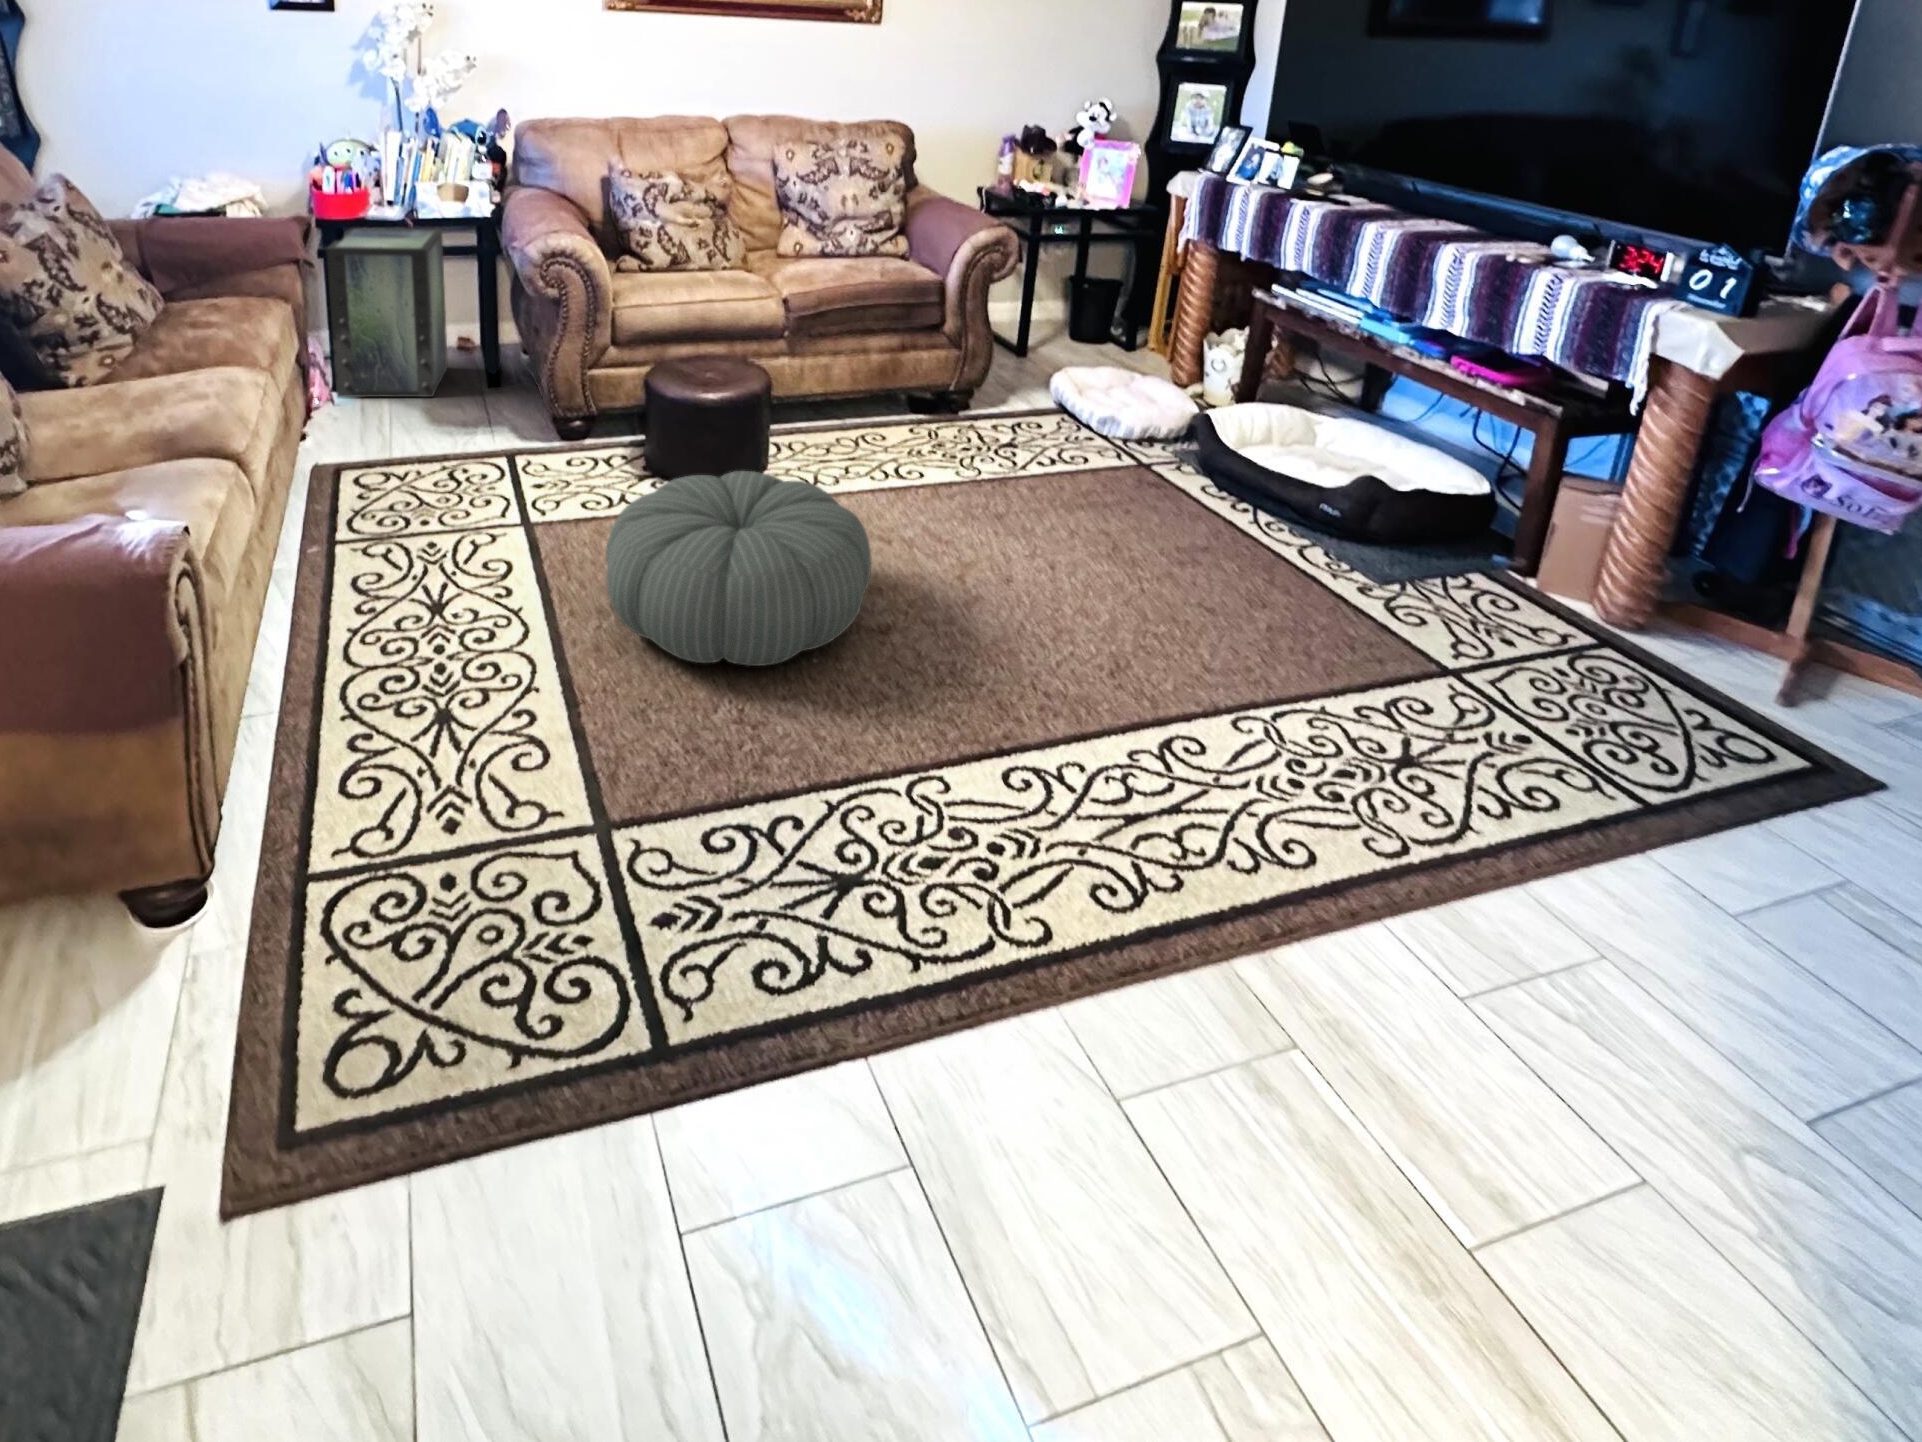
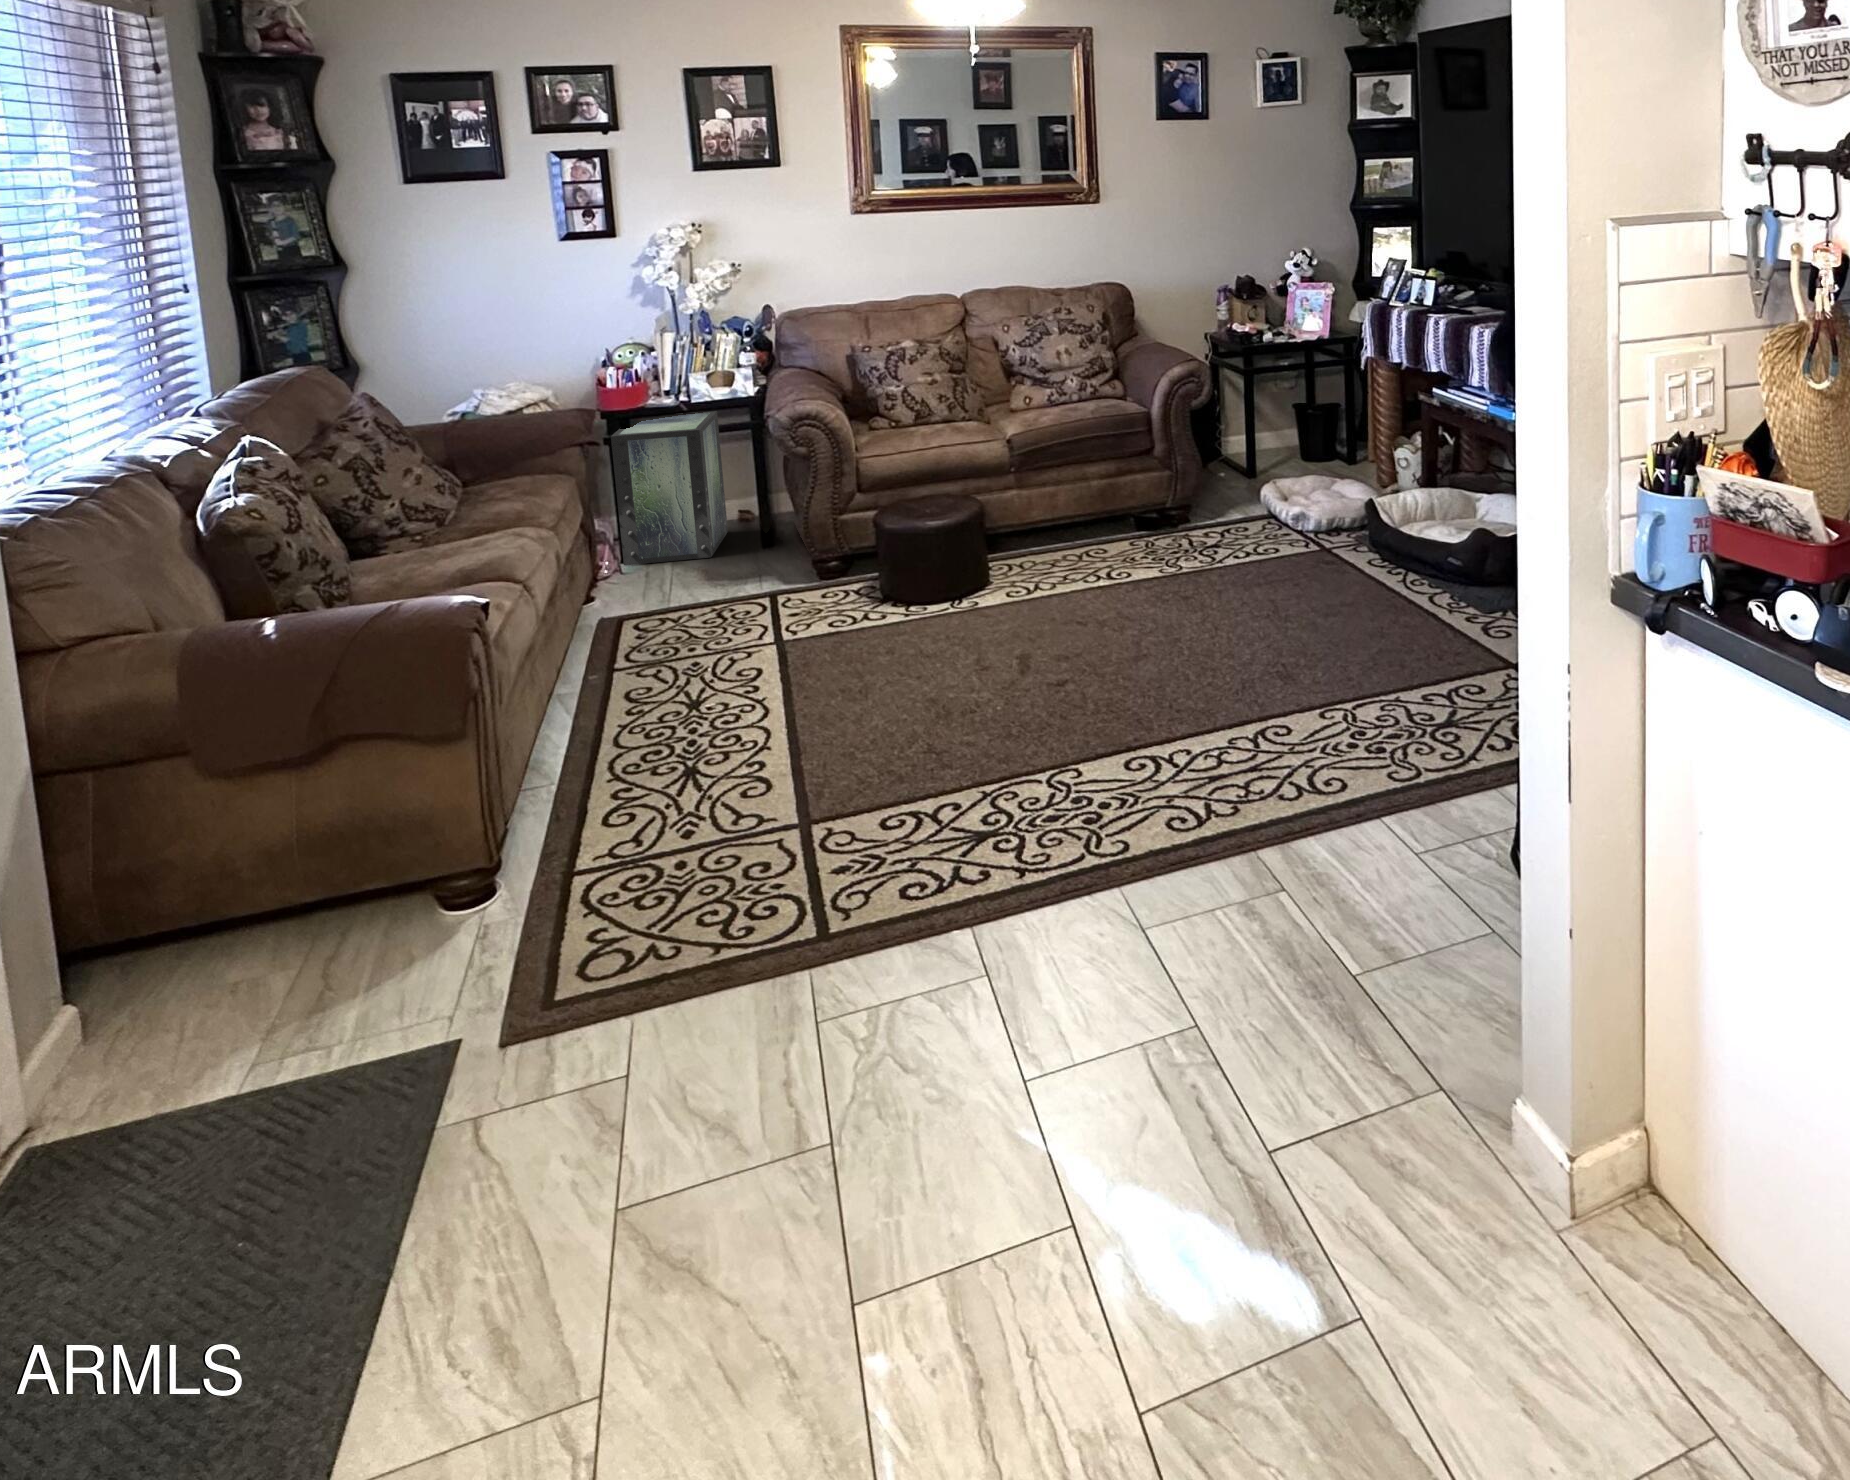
pouf: present [606,471,871,666] -> none [828,580,1040,721]

